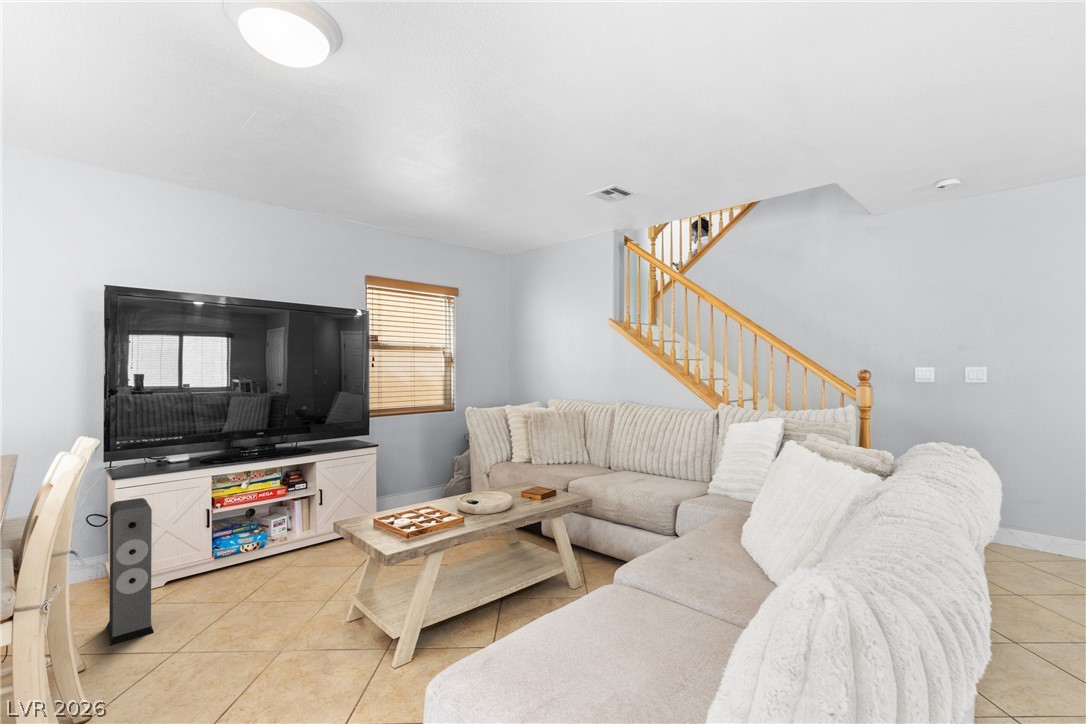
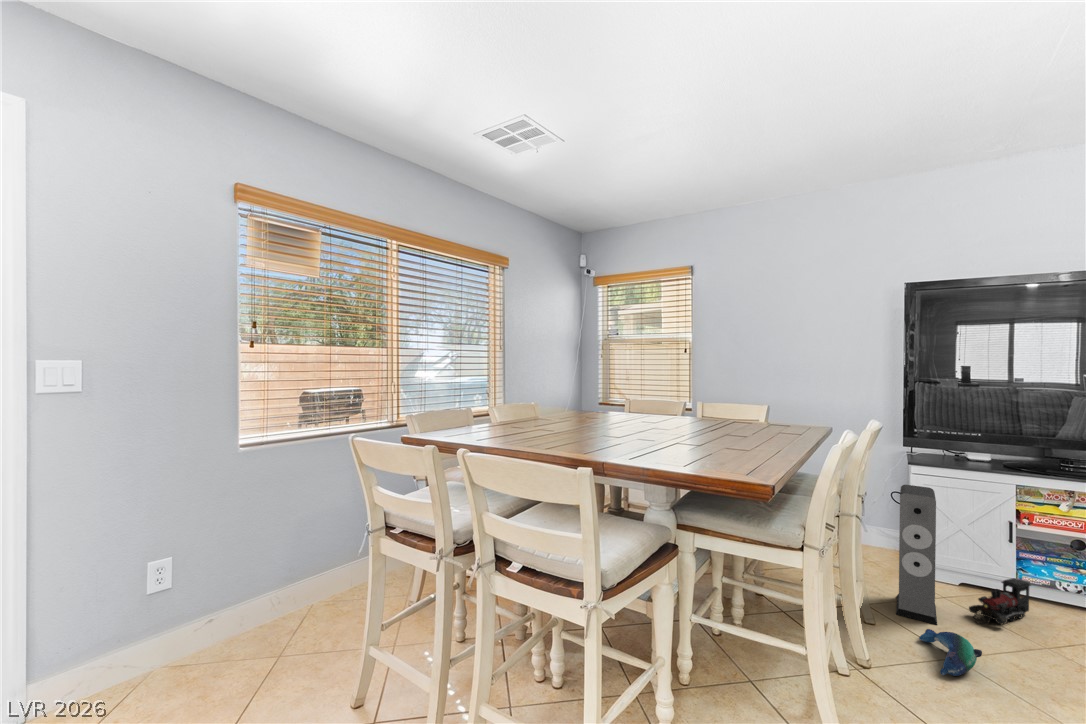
toy train: none [179,556,225,610] -> present [969,578,1031,624]
plush toy: none [140,628,201,675] -> present [919,629,982,676]

